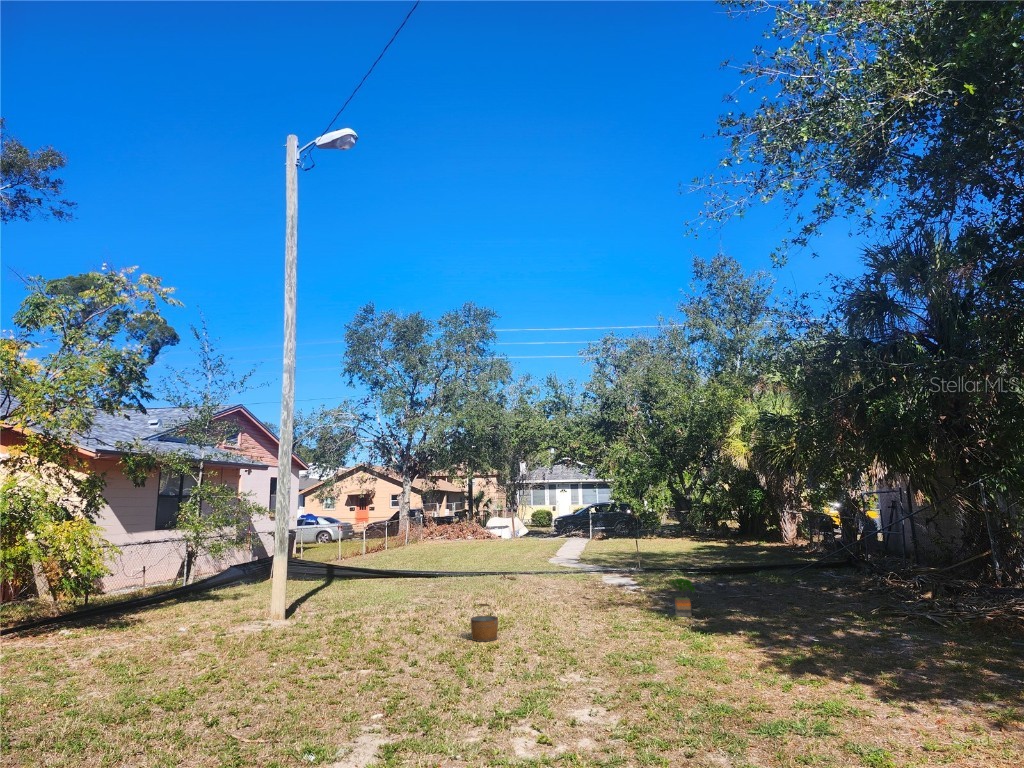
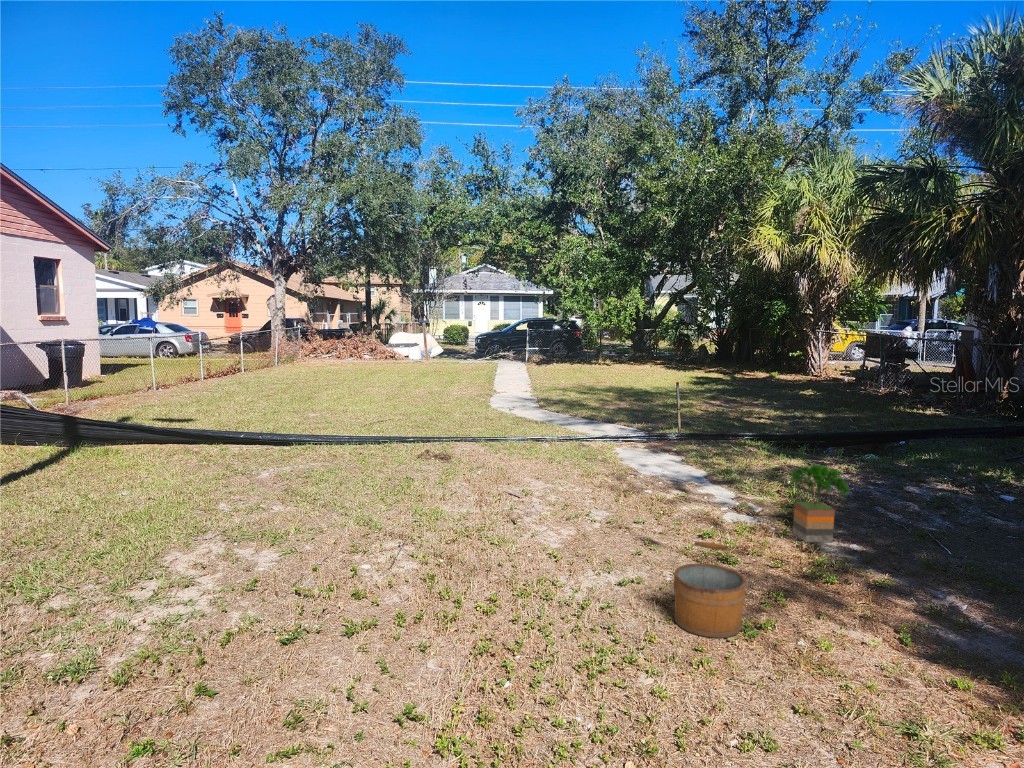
bucket: present [471,604,498,642] -> present [673,542,748,638]

